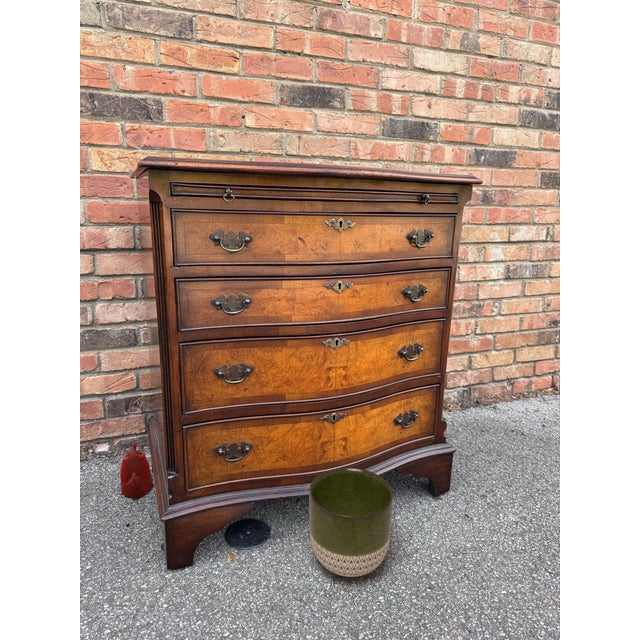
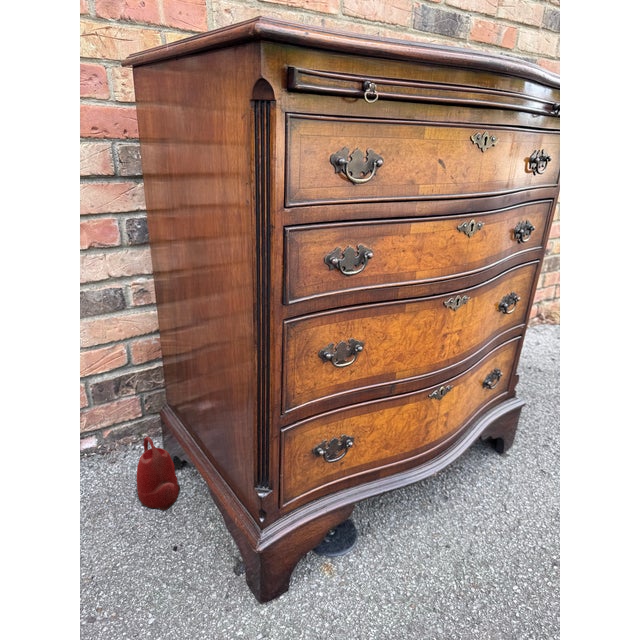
planter: present [309,468,393,577] -> none [420,445,530,572]

